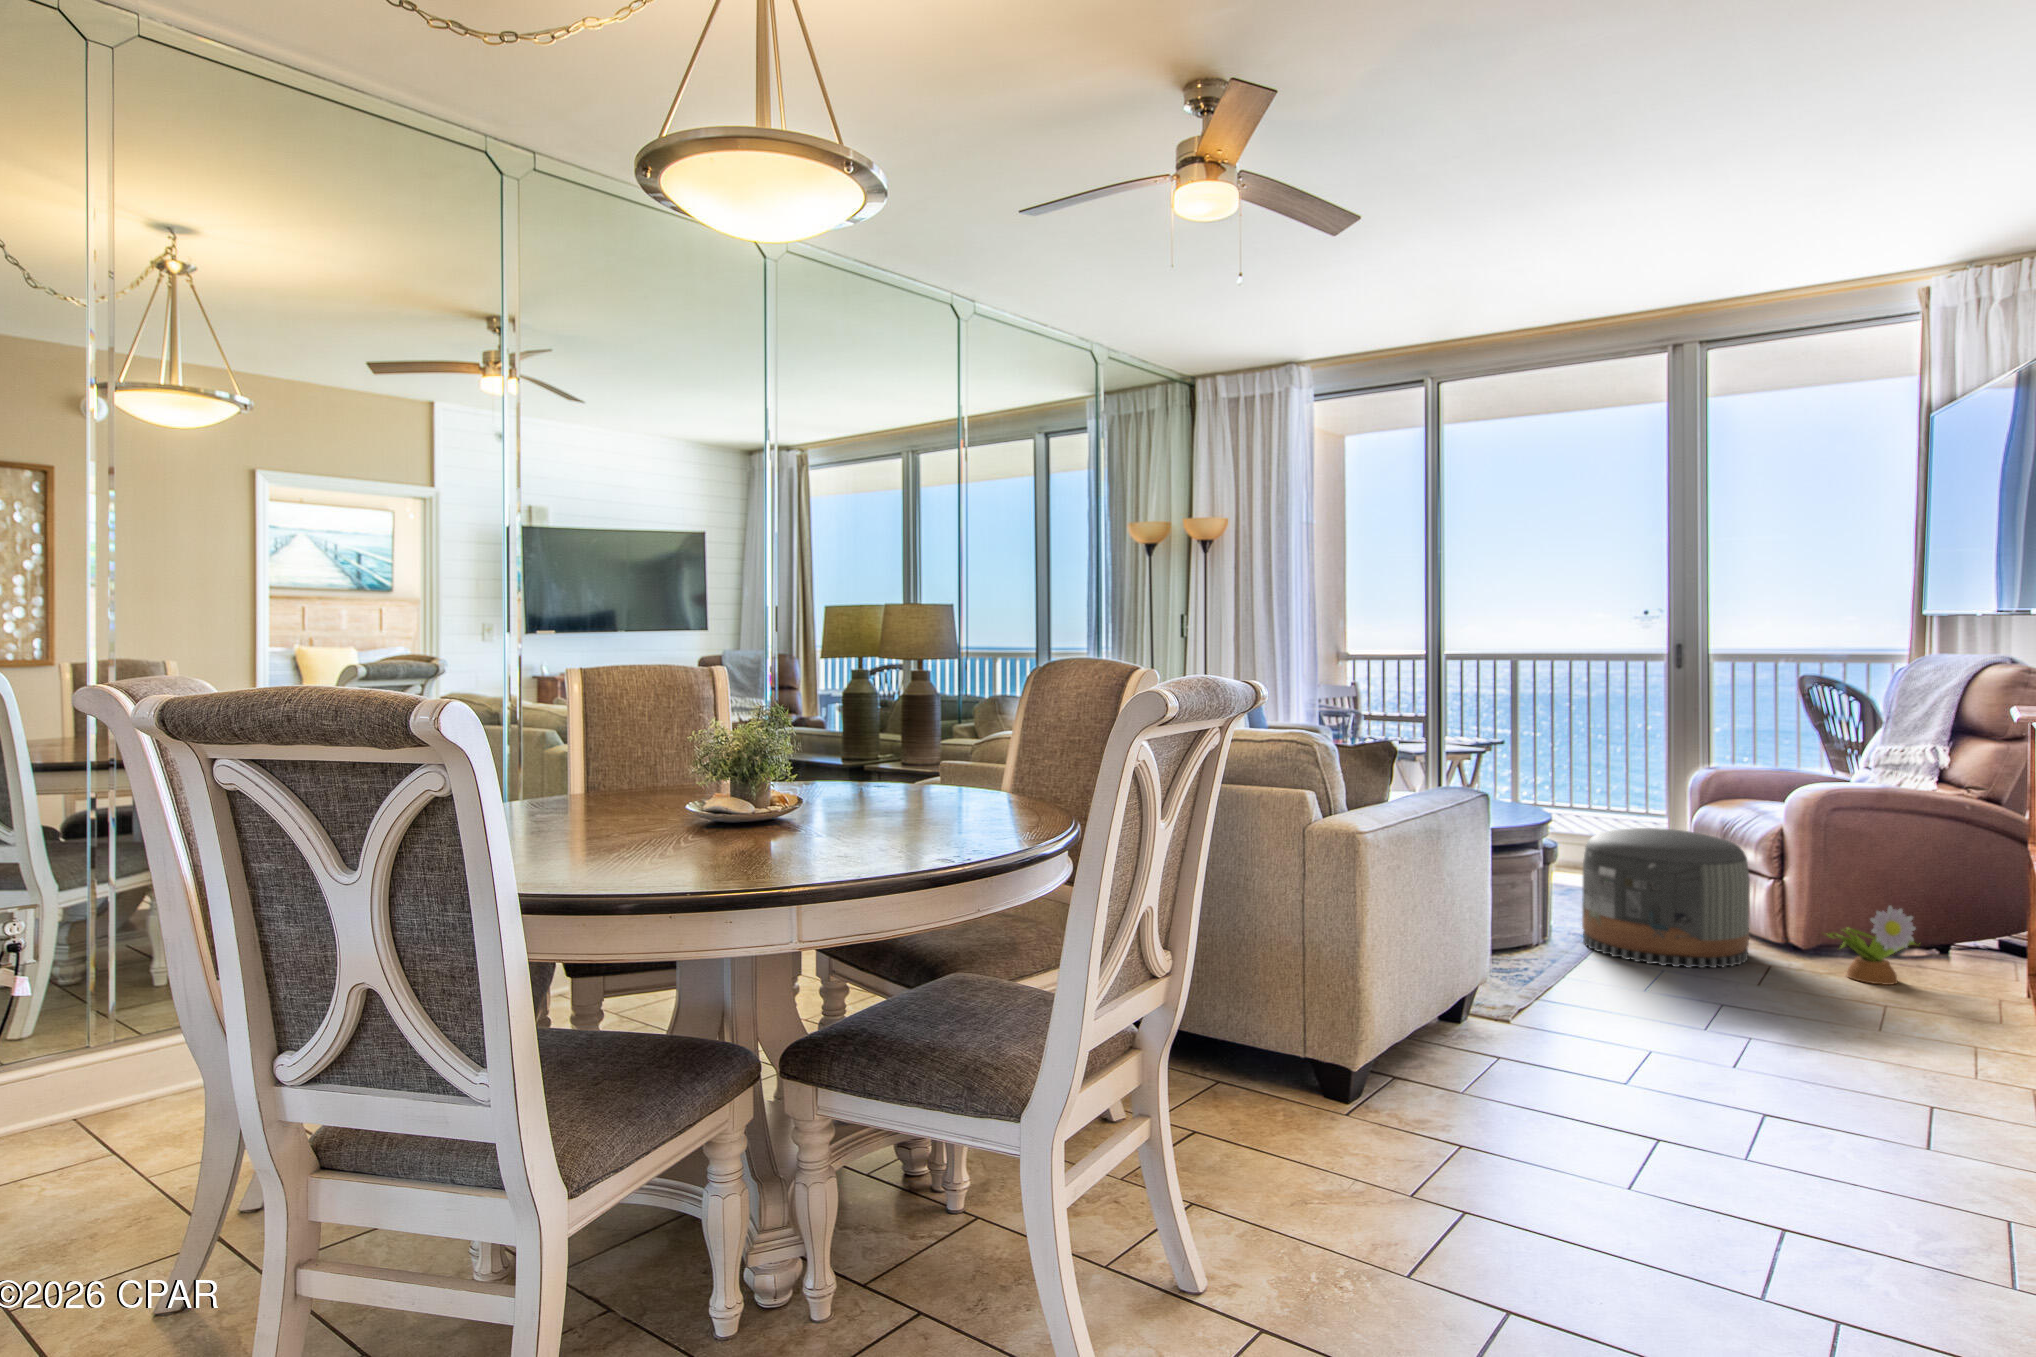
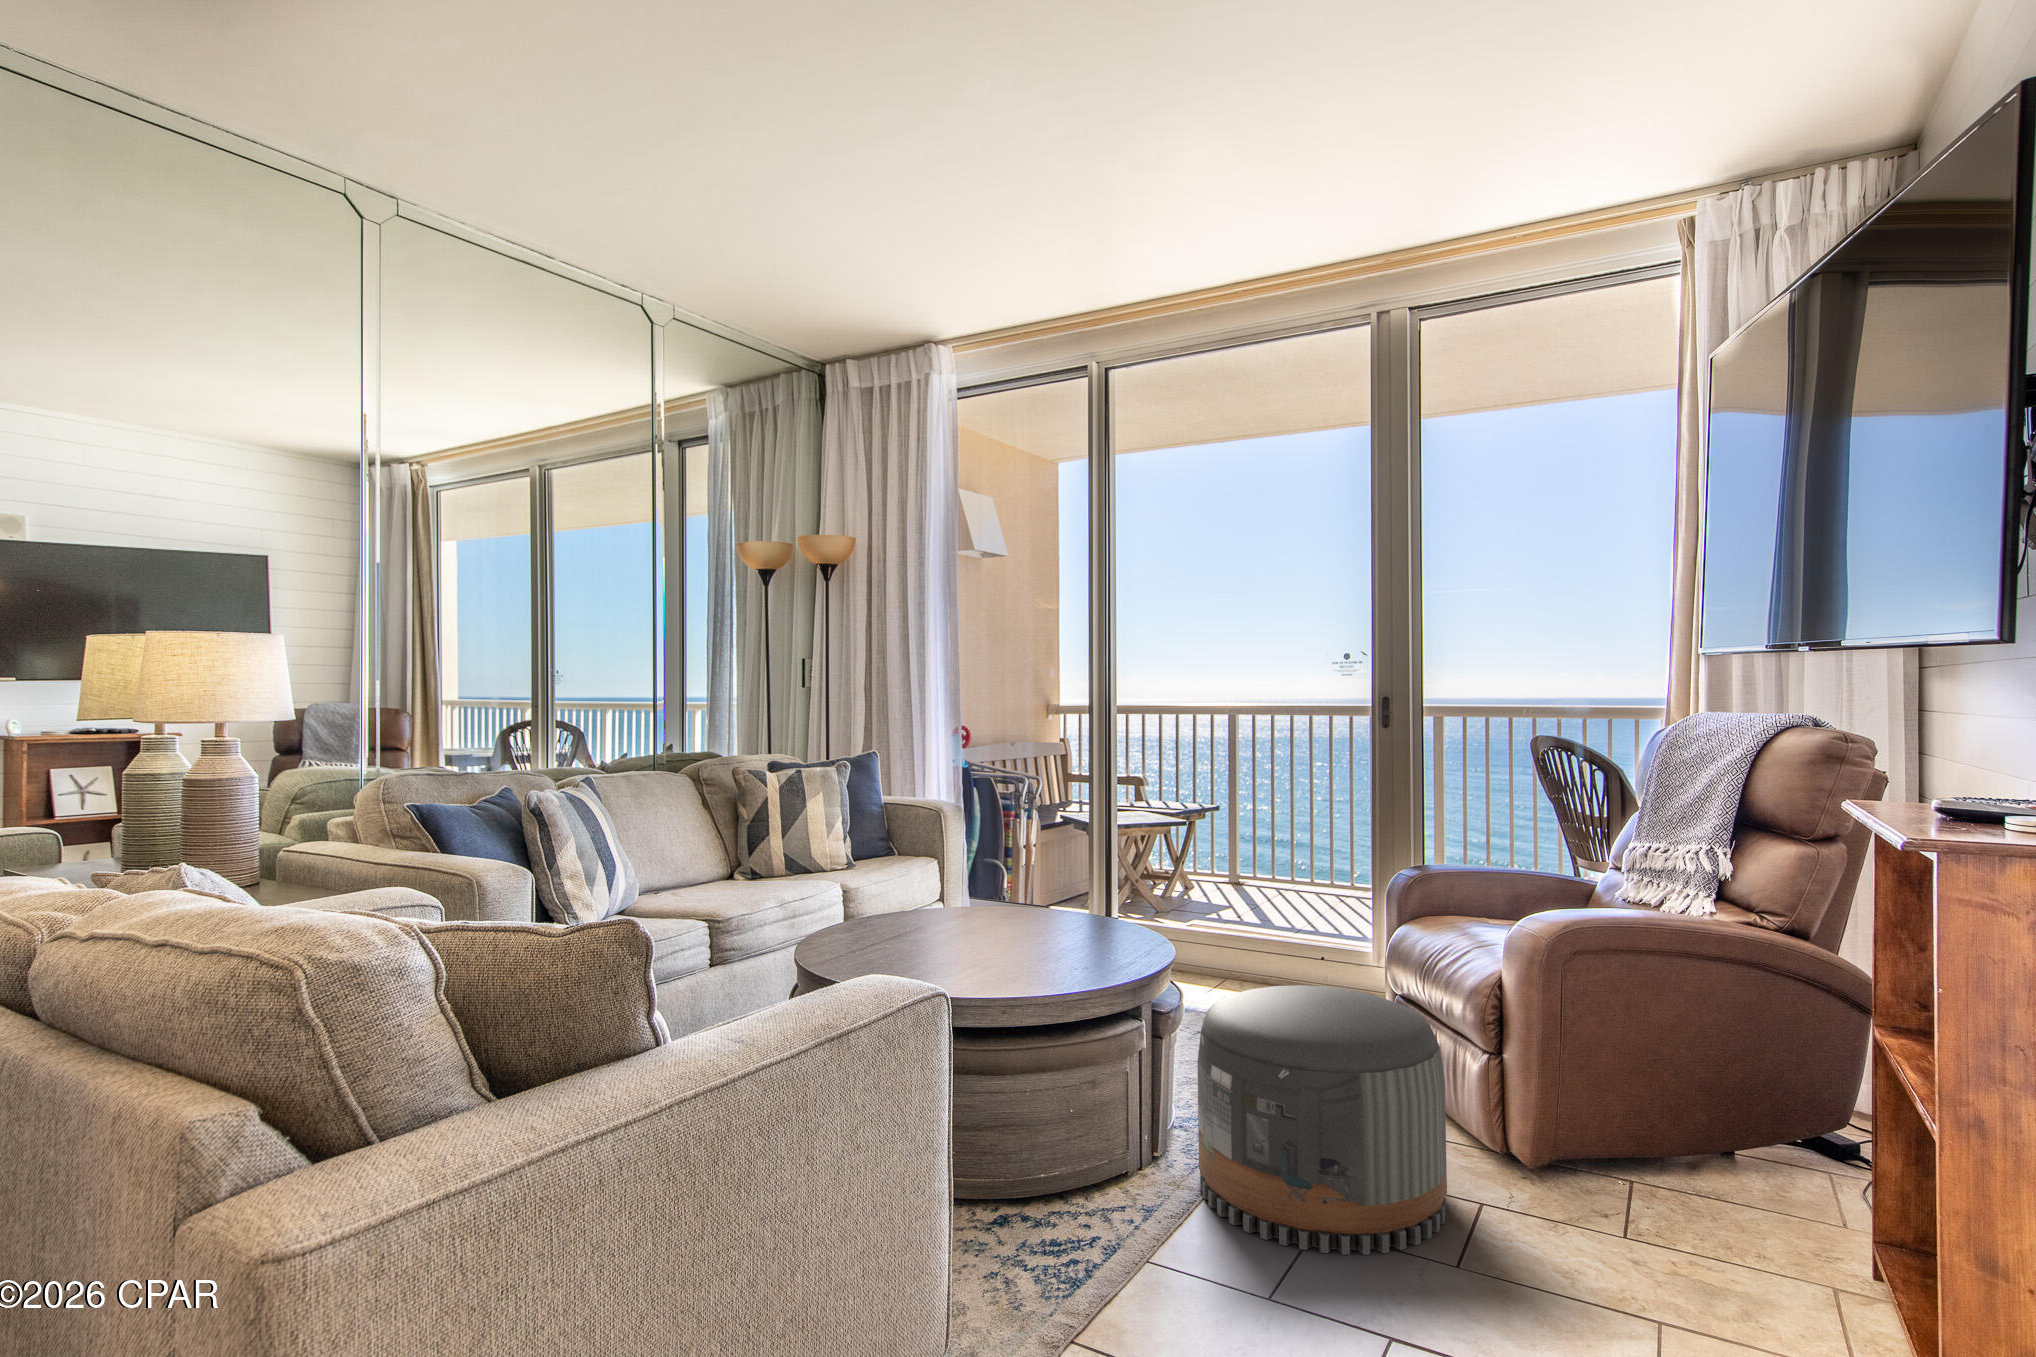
decorative plant: present [1827,906,1920,985] -> none [1556,1155,1715,1295]

